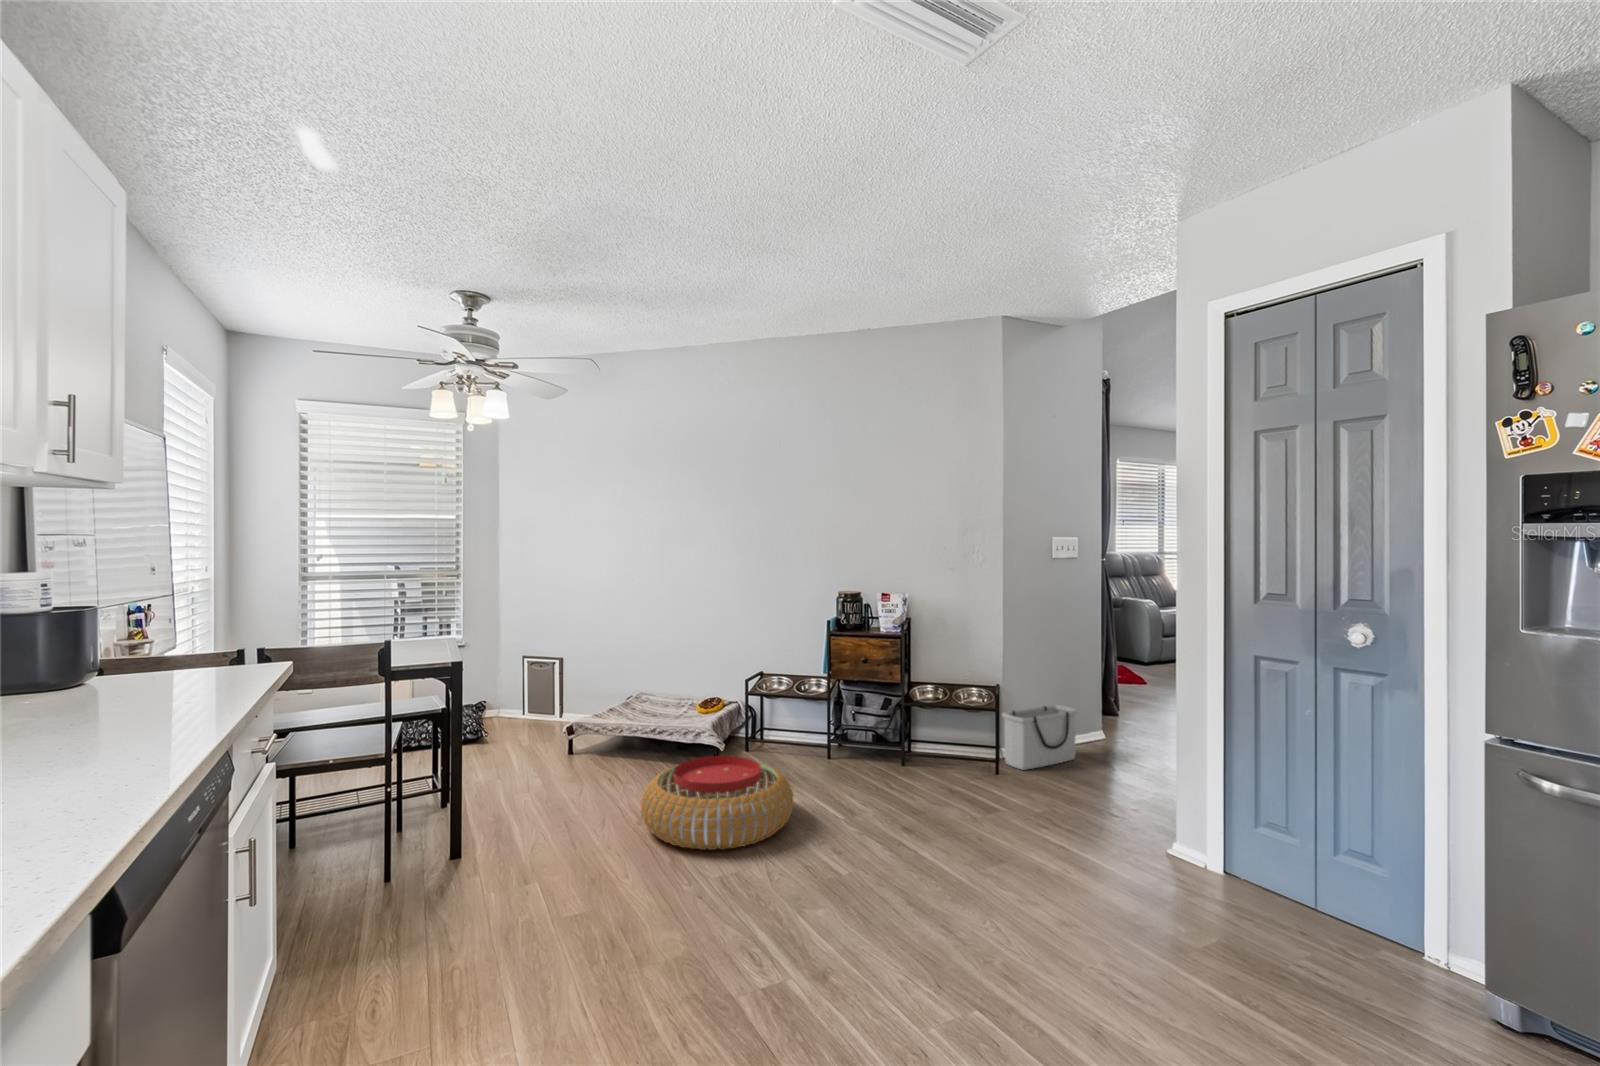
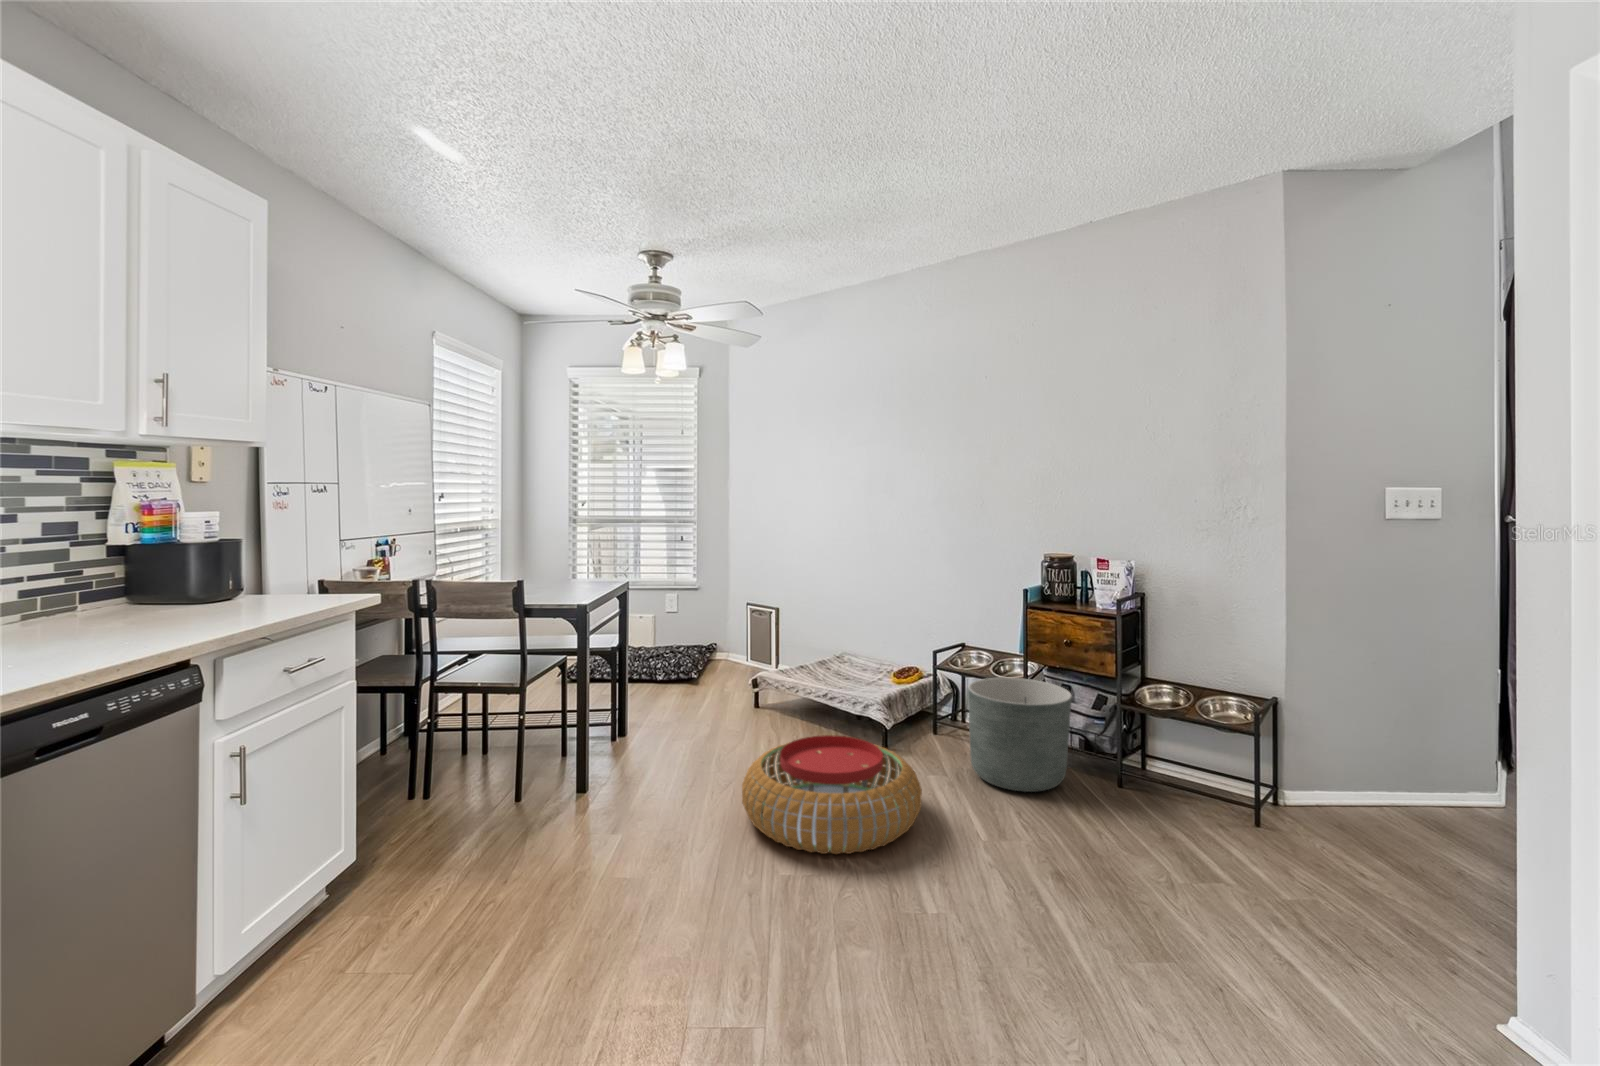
planter: none [795,693,873,780] -> present [968,678,1072,792]
storage bin: present [1002,705,1078,770] -> none [1283,739,1434,832]

